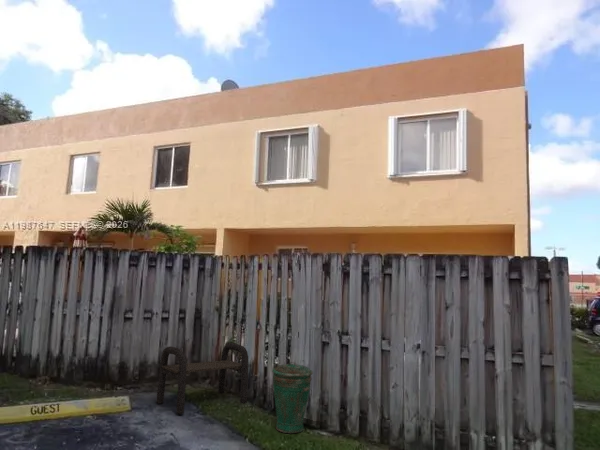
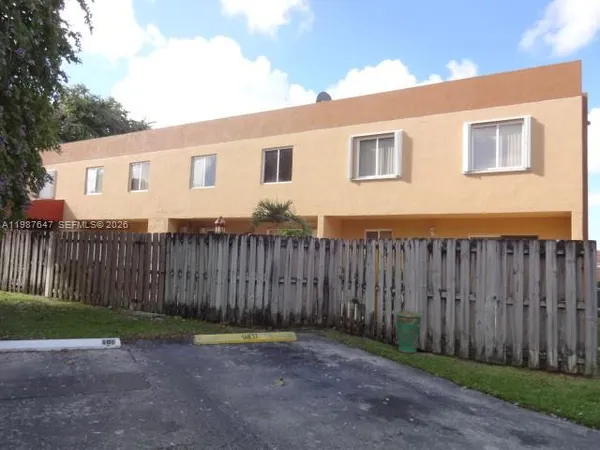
bench: present [157,343,248,414] -> none [311,300,371,342]

